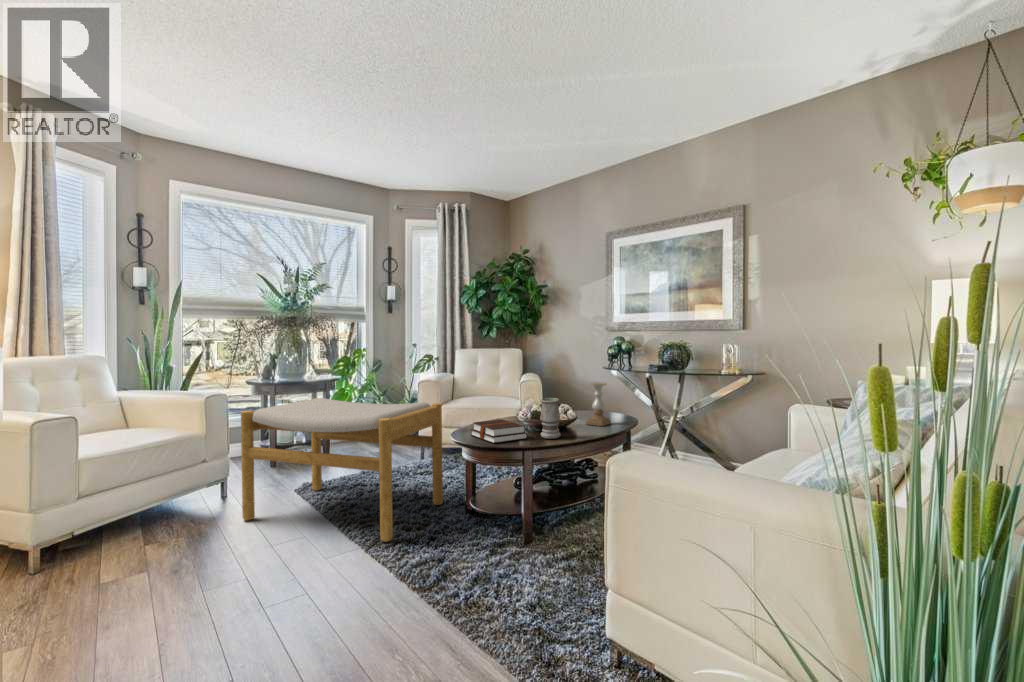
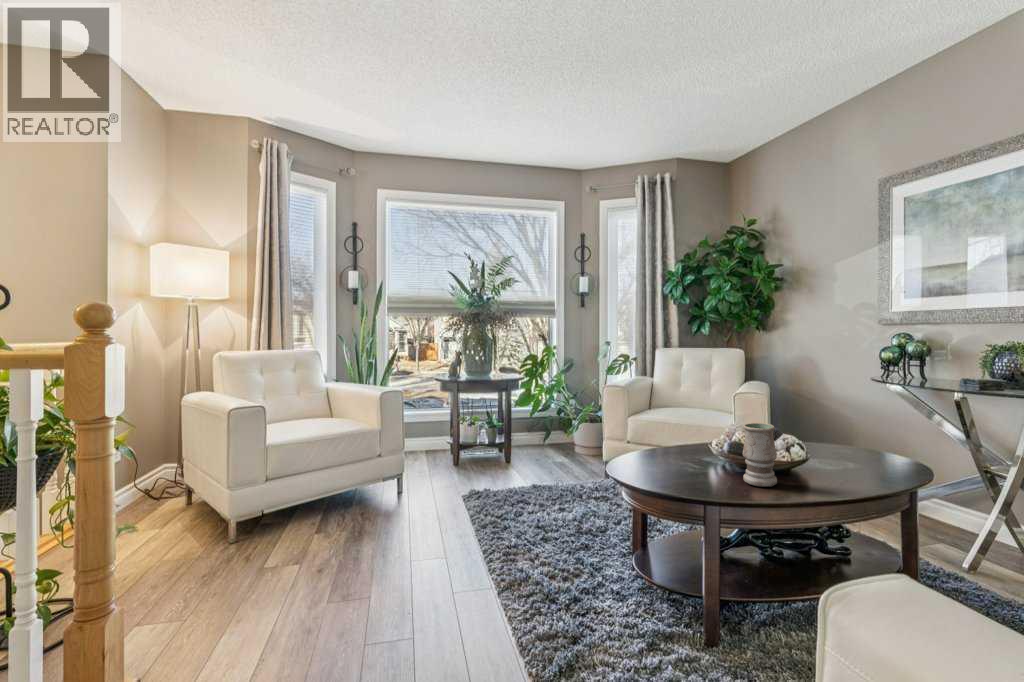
candle holder: present [586,382,611,426] -> none [829,402,876,473]
footstool: present [241,398,443,542] -> none [394,400,609,590]
hardback book: present [471,420,527,443] -> none [641,447,721,482]

